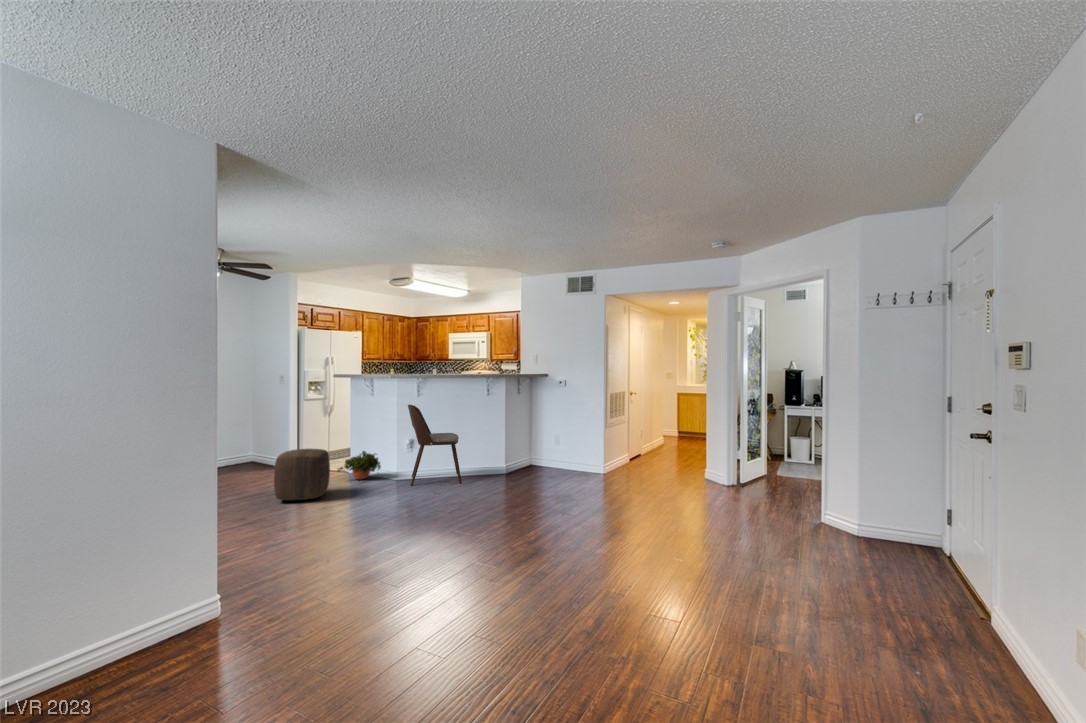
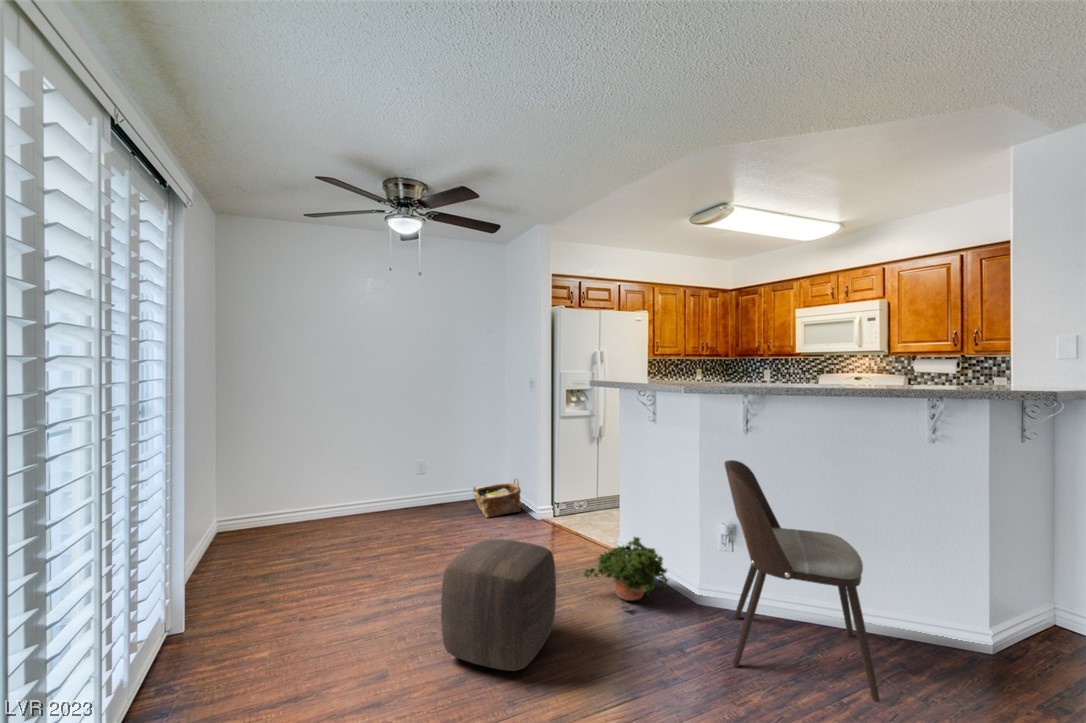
woven basket: none [236,442,274,469] -> present [473,478,521,518]

